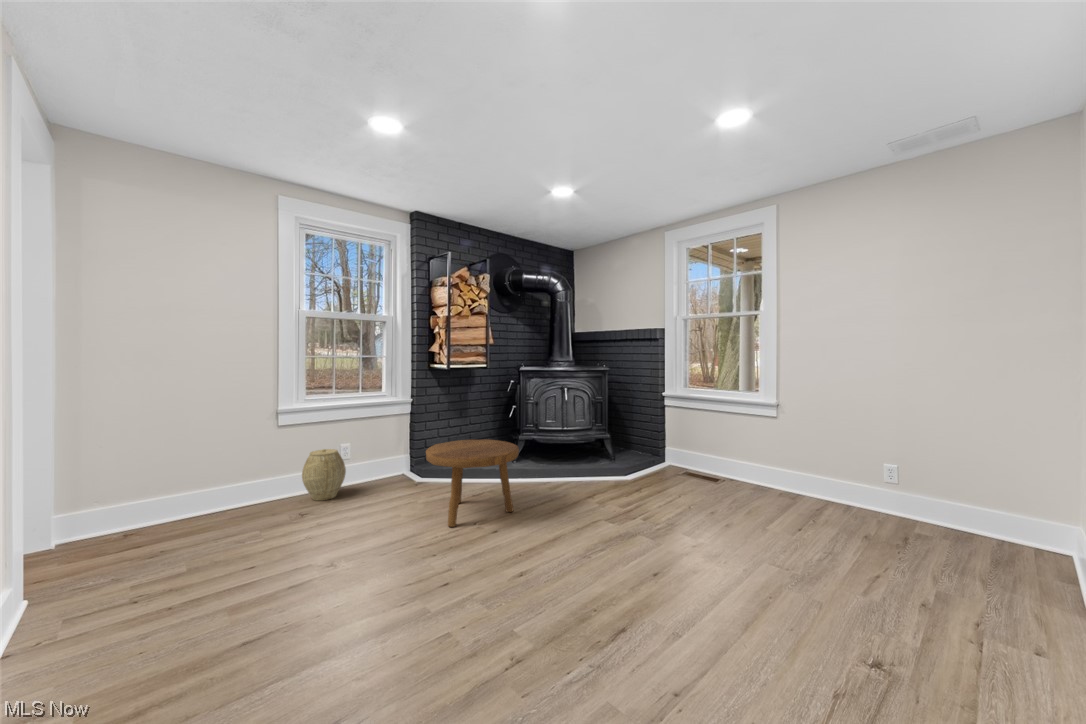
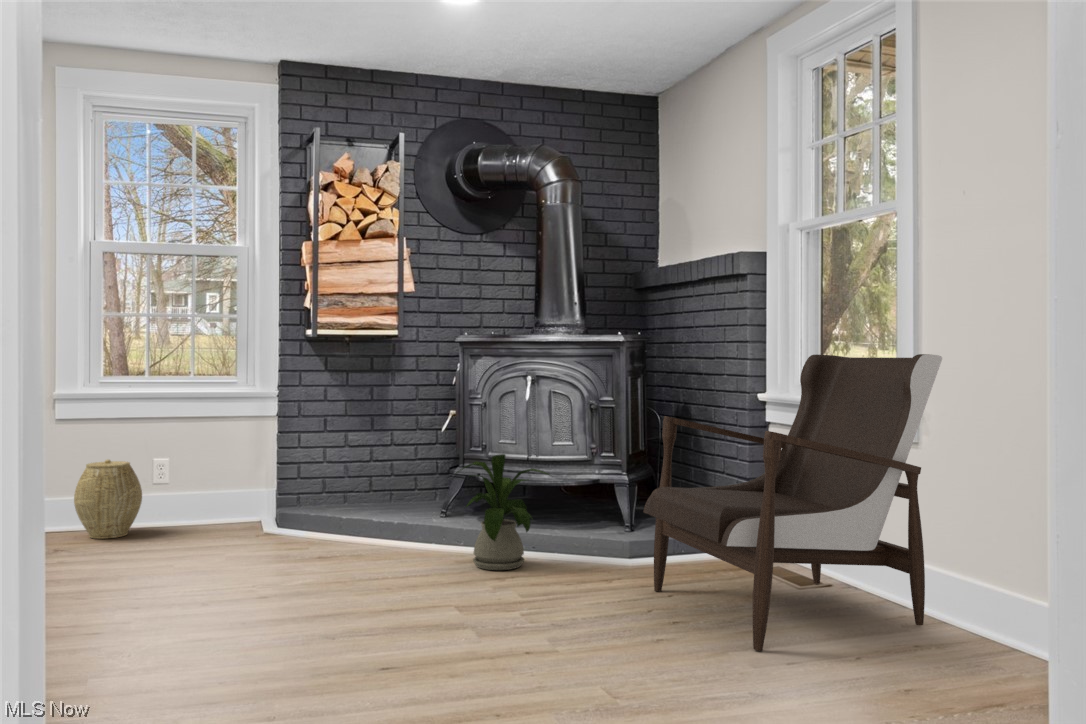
armchair: none [667,377,789,512] -> present [643,354,942,651]
house plant: none [554,430,607,488] -> present [460,454,549,570]
footstool: present [426,439,519,527] -> none [161,456,328,589]

